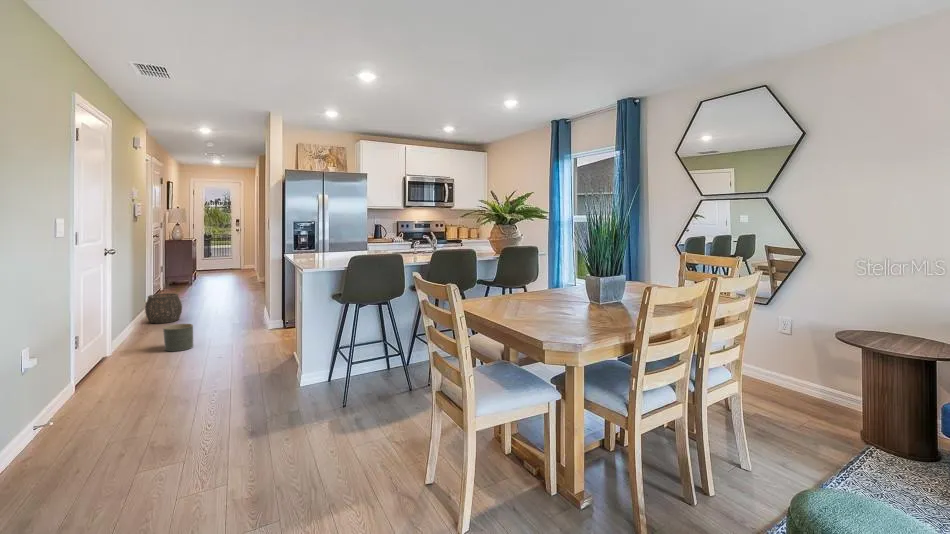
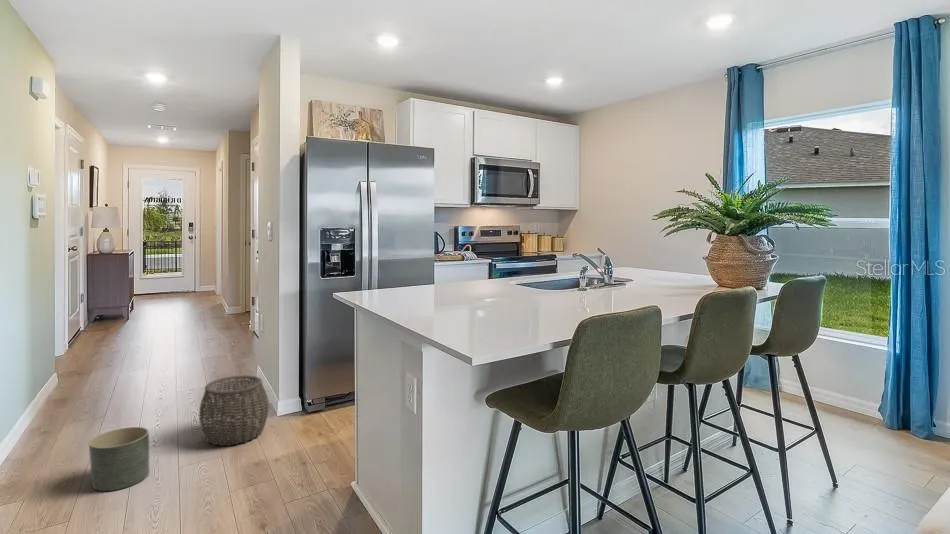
woven basket: present [145,293,182,323] -> present [199,375,269,445]

